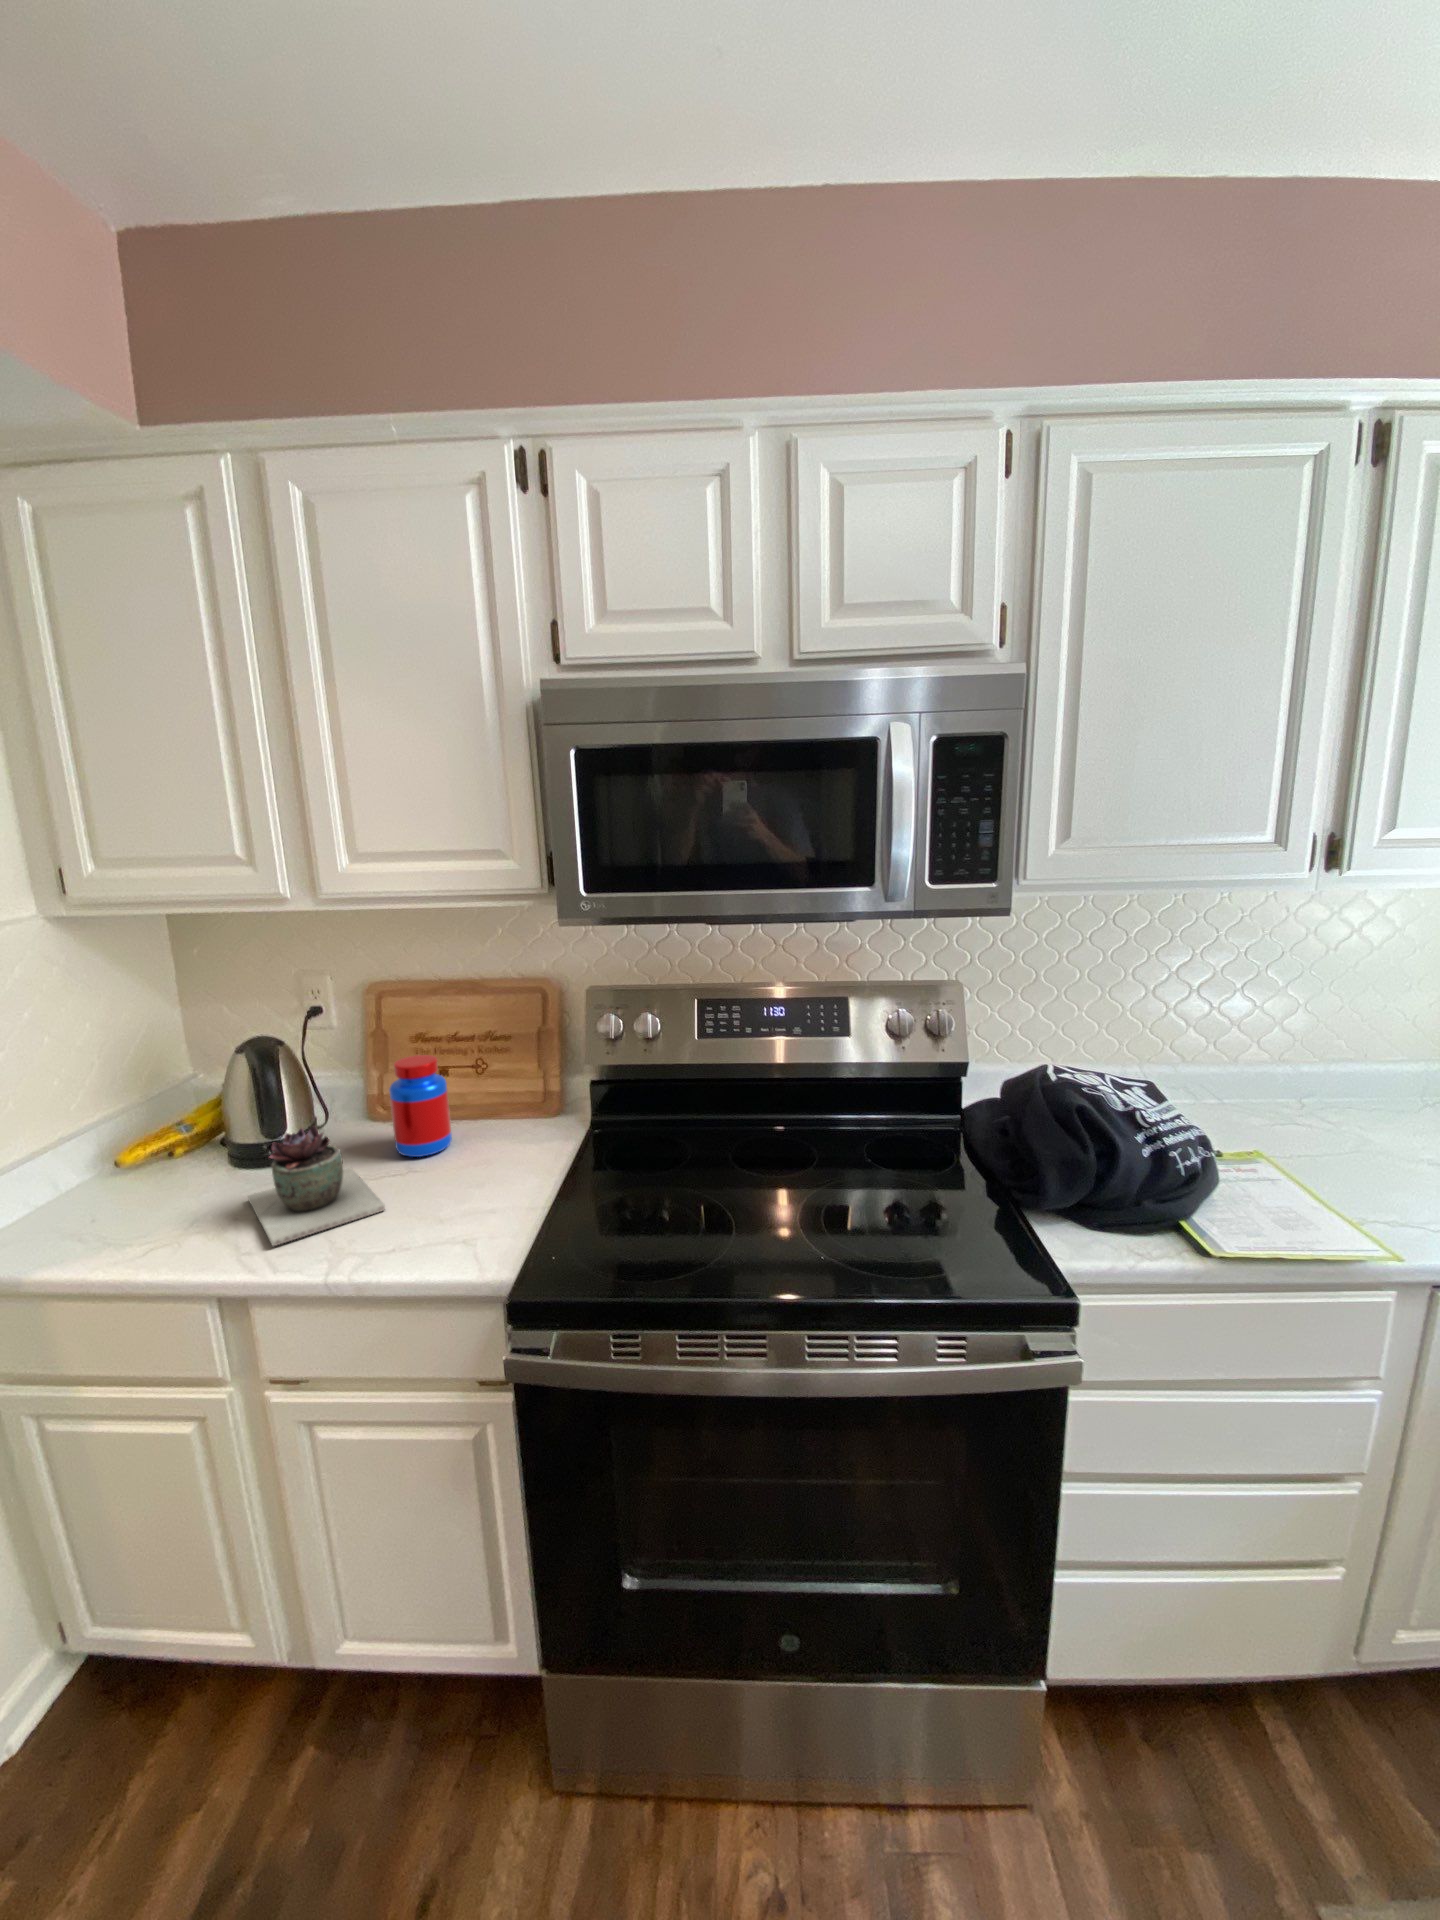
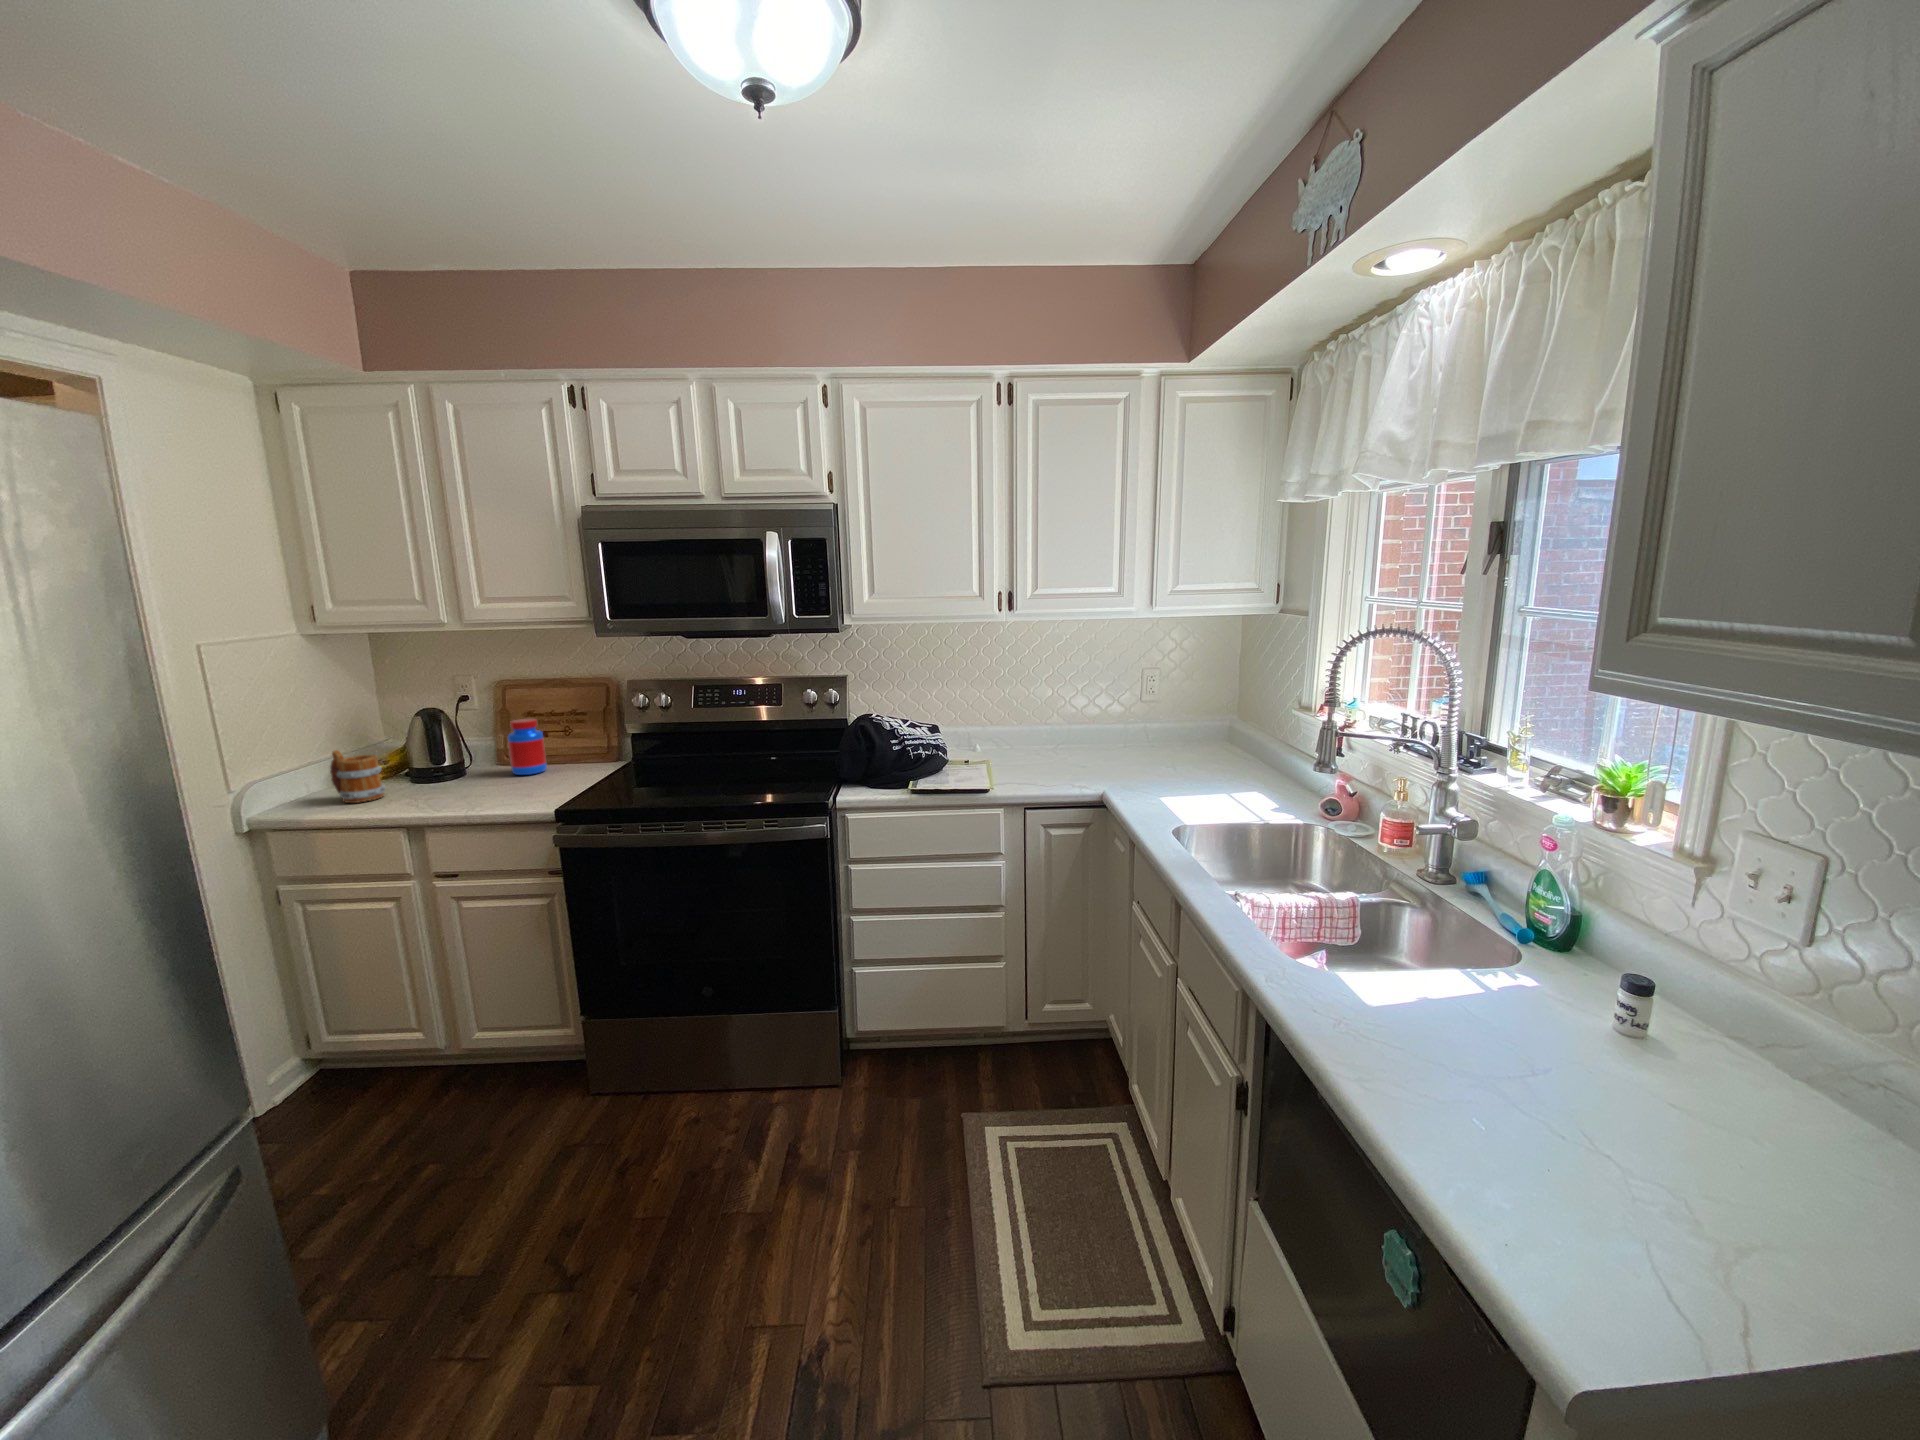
succulent plant: present [248,1126,385,1246] -> none [422,747,500,803]
mug: none [90,1130,186,1235] -> present [330,750,385,803]

